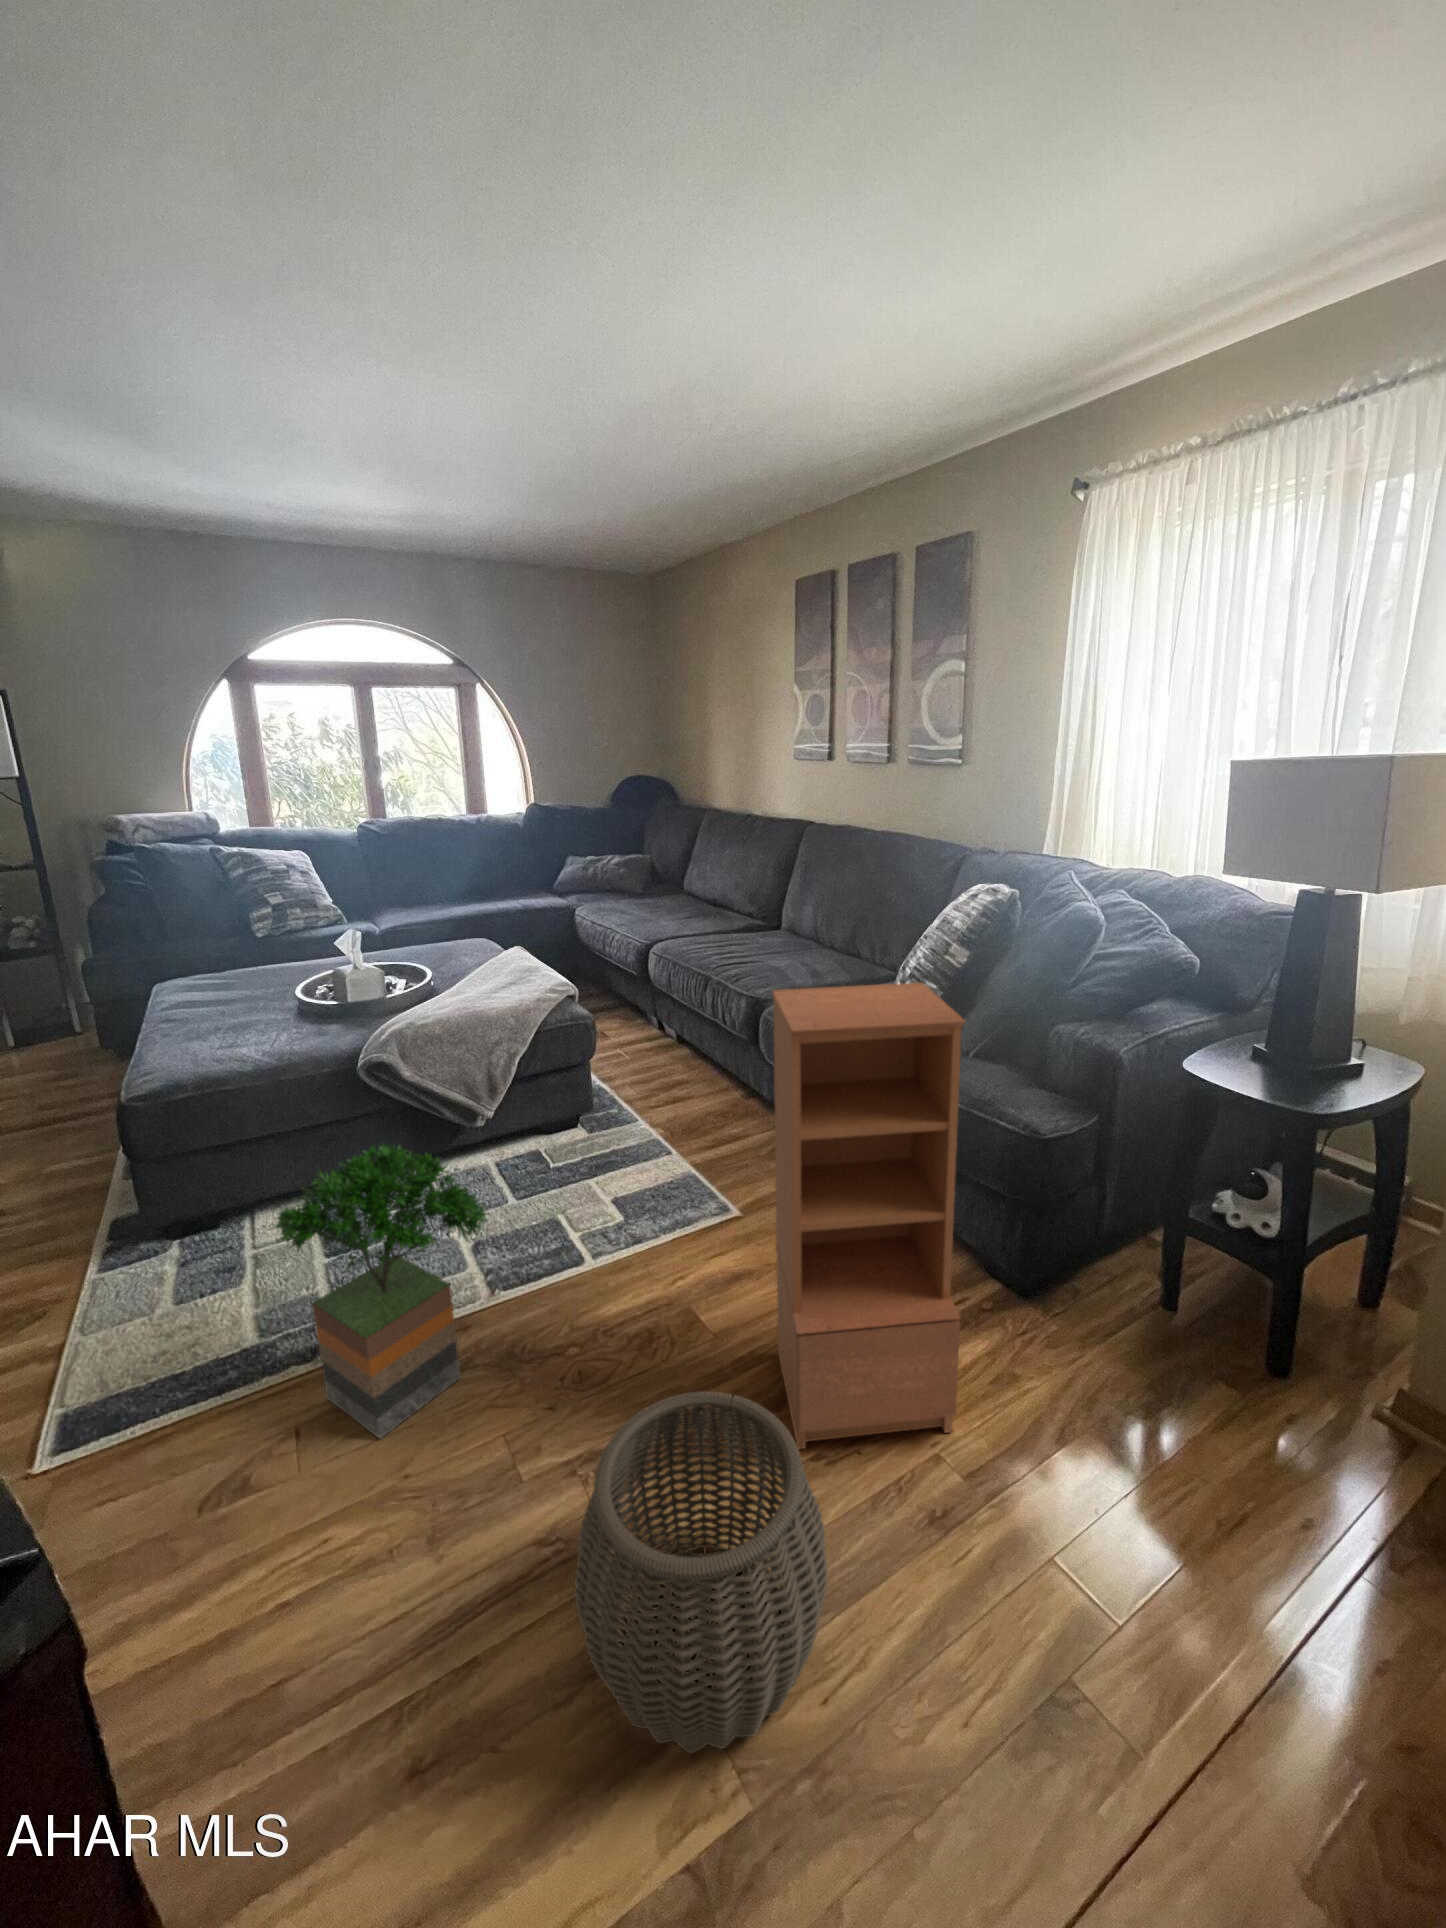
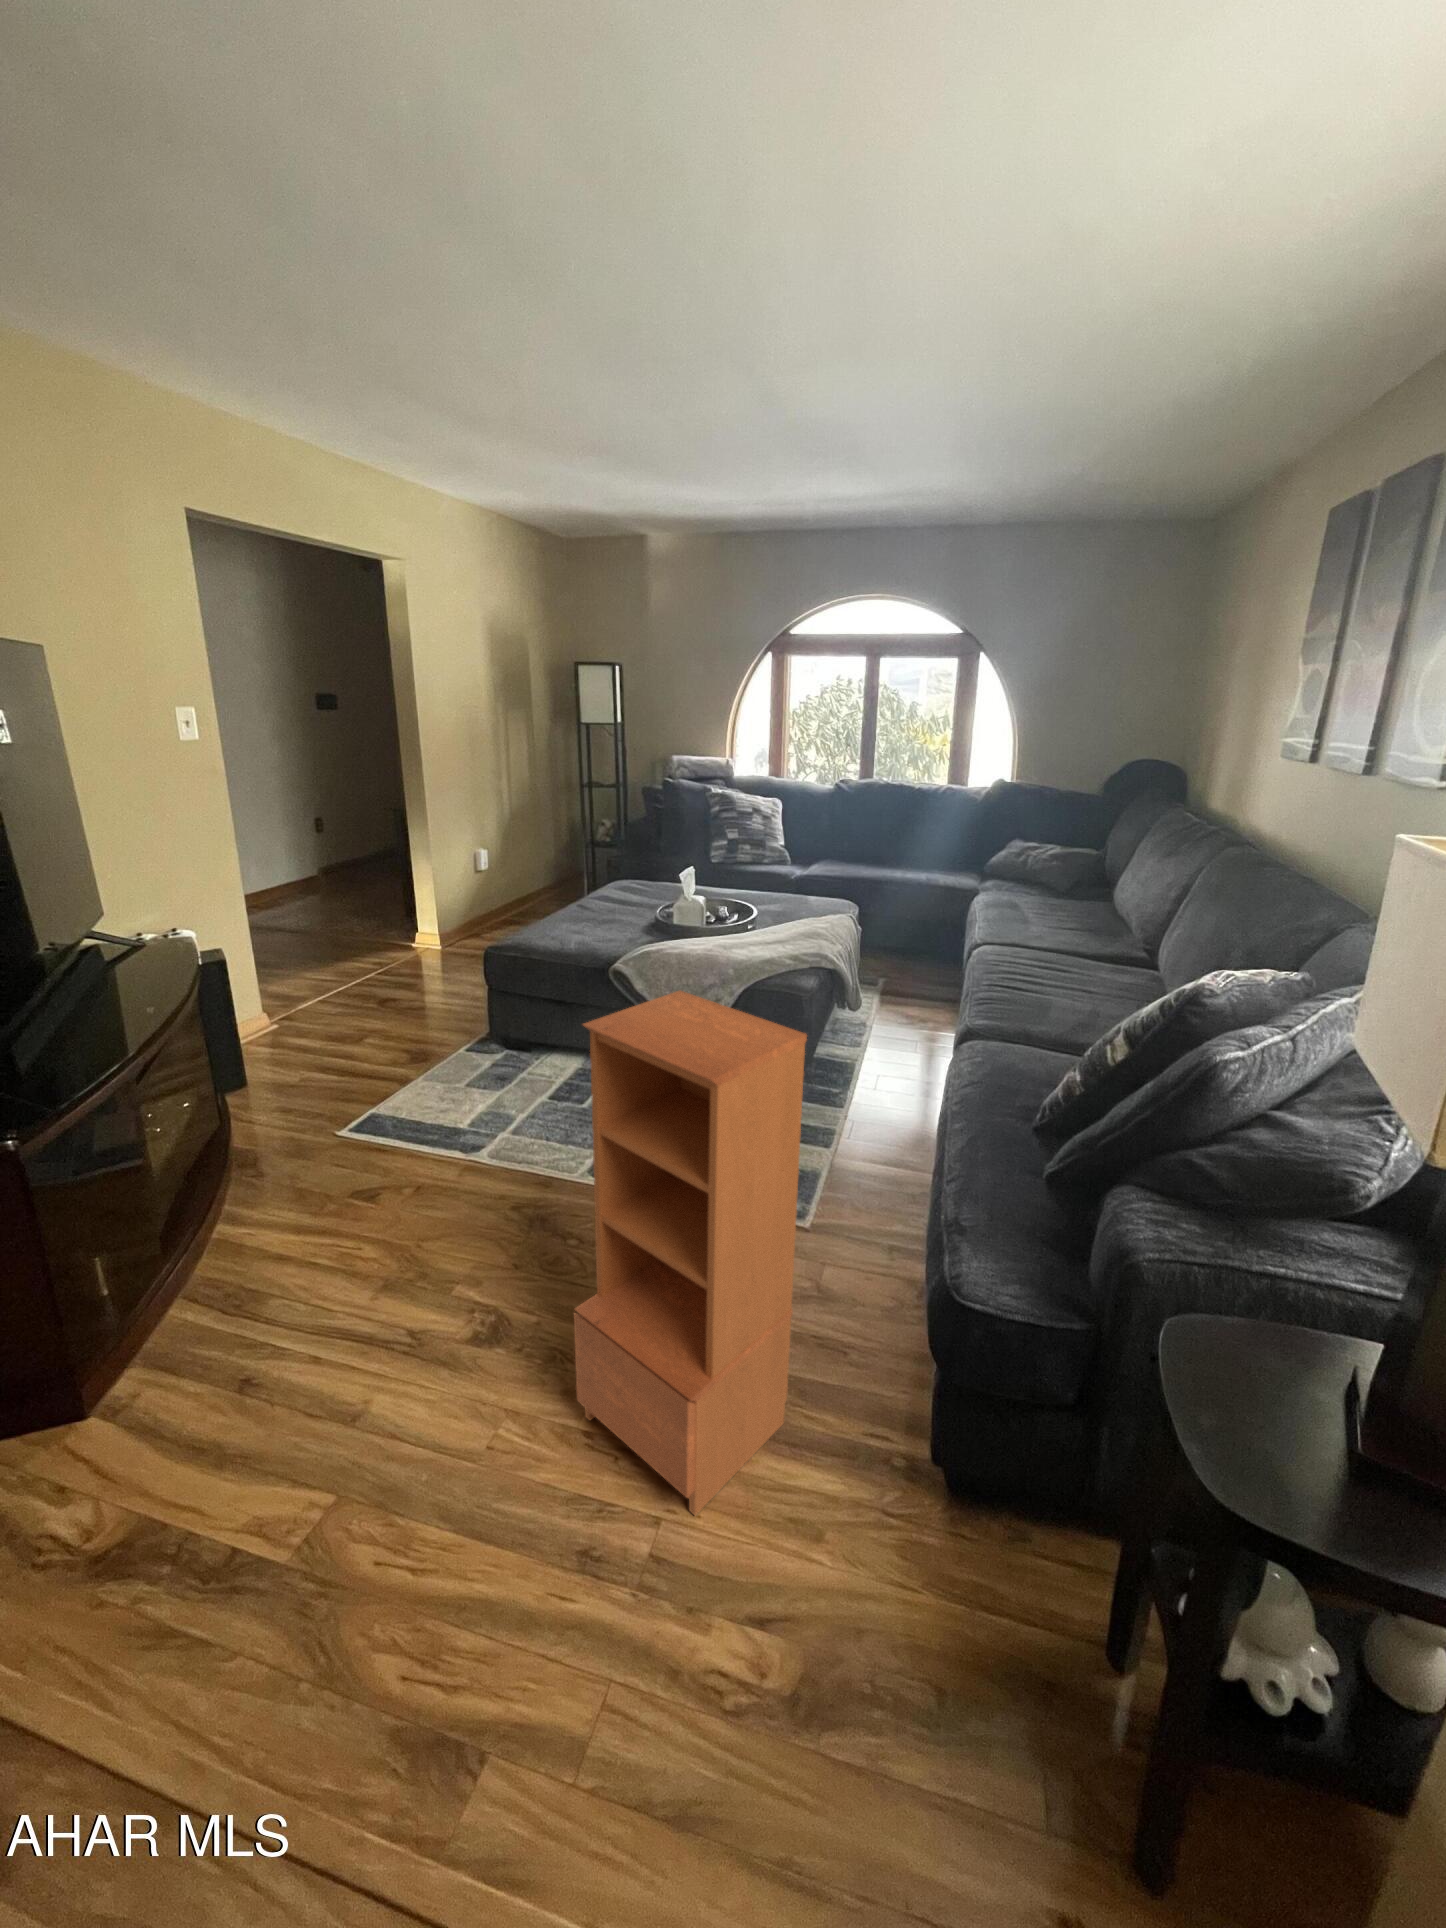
potted tree: present [275,1144,488,1438] -> none [404,1017,541,1218]
woven basket: present [574,1391,828,1753] -> none [257,1272,482,1542]

